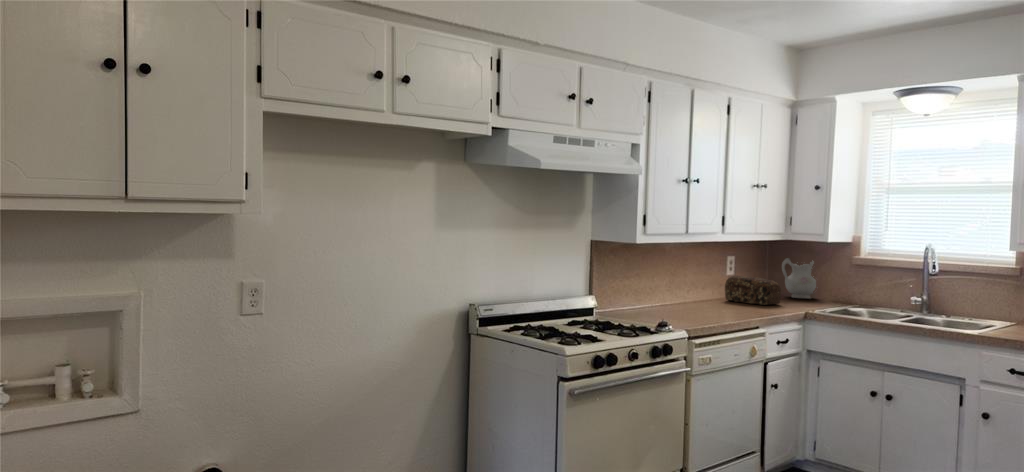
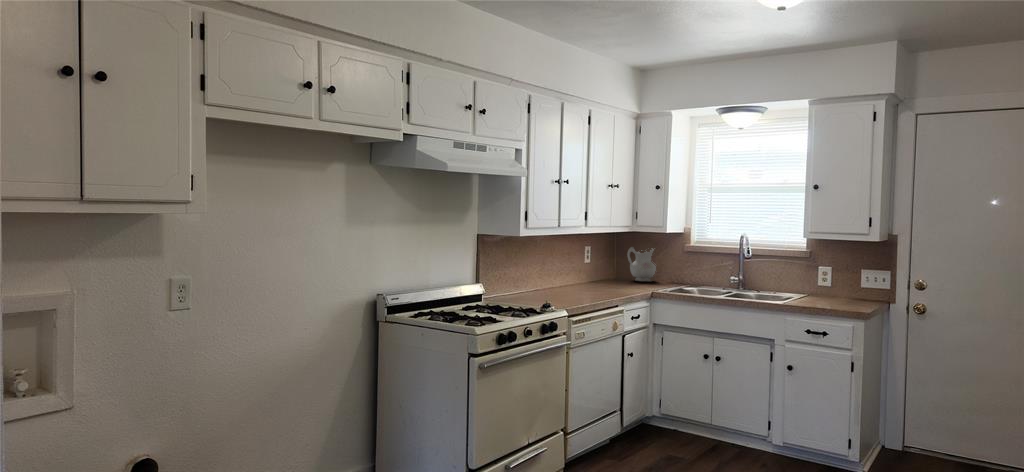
bread loaf: present [725,276,781,305] -> none [583,263,630,288]

